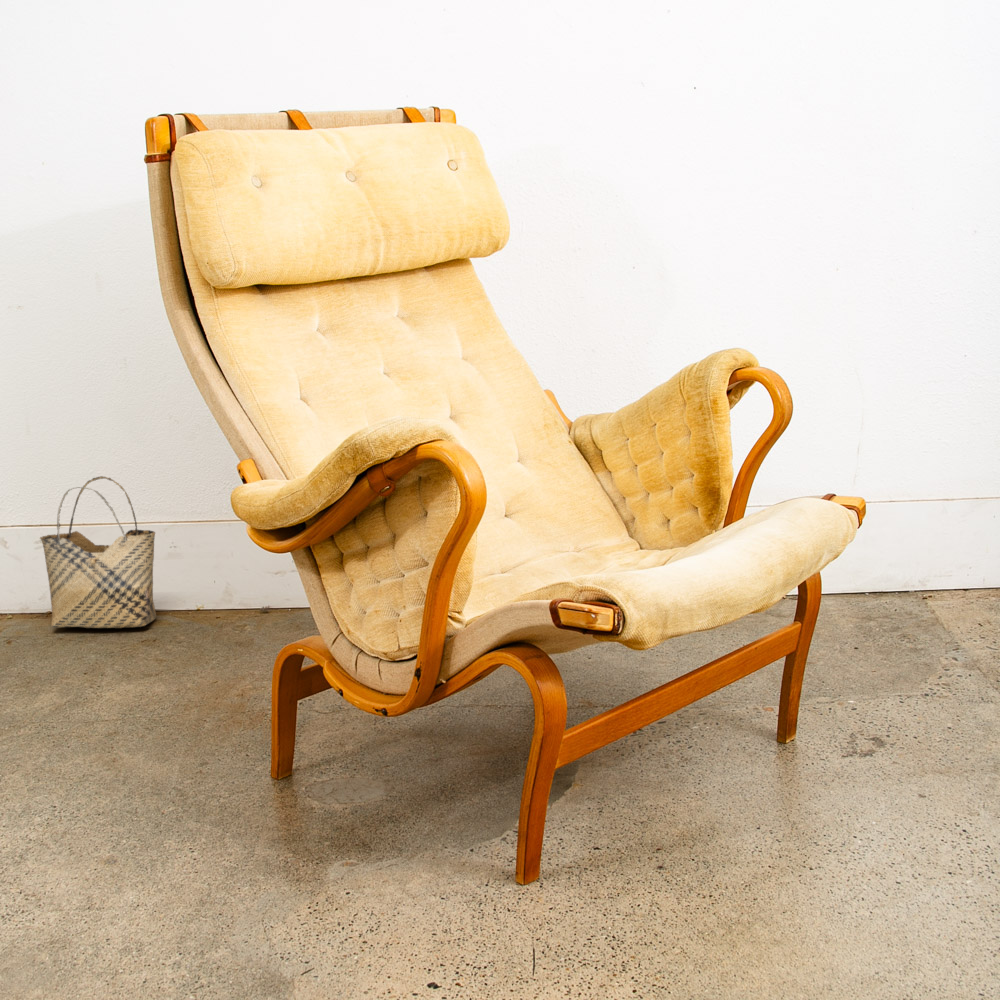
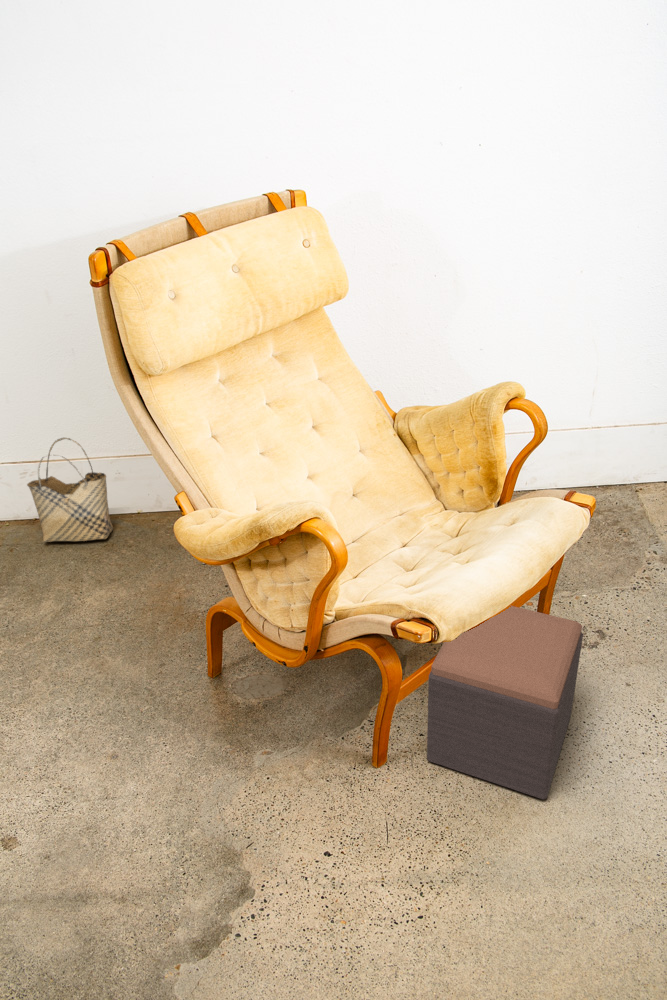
footstool: none [603,628,842,925] -> present [427,606,583,800]

